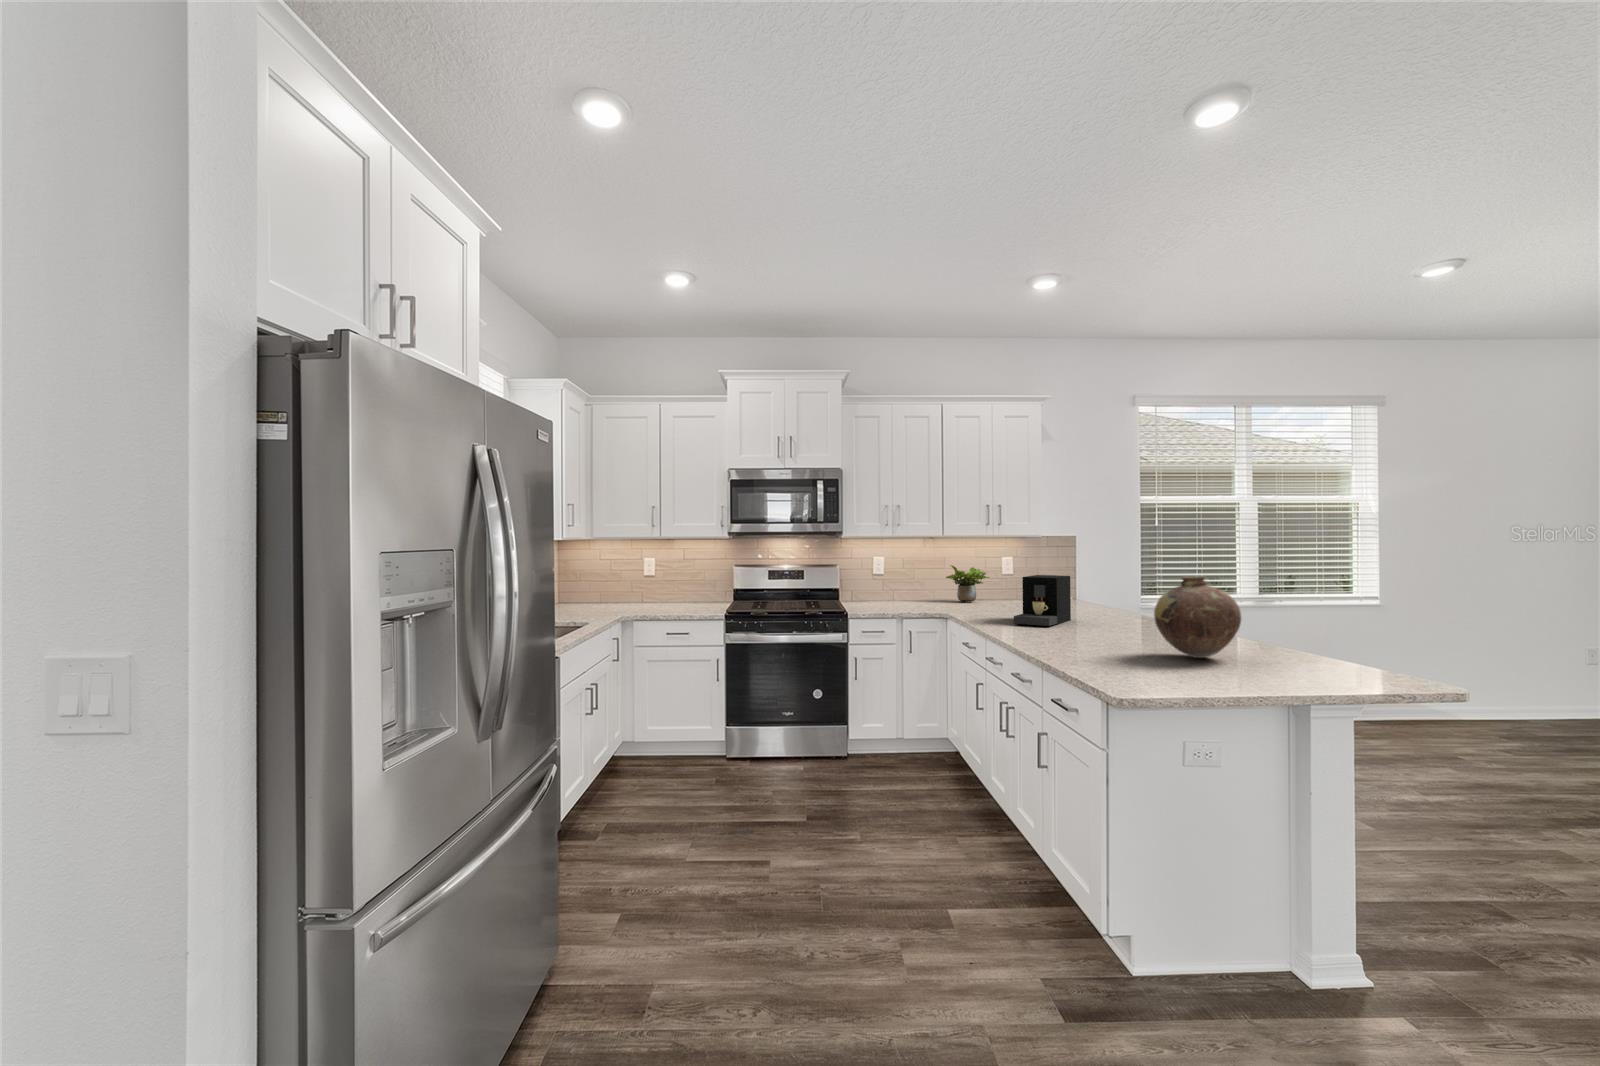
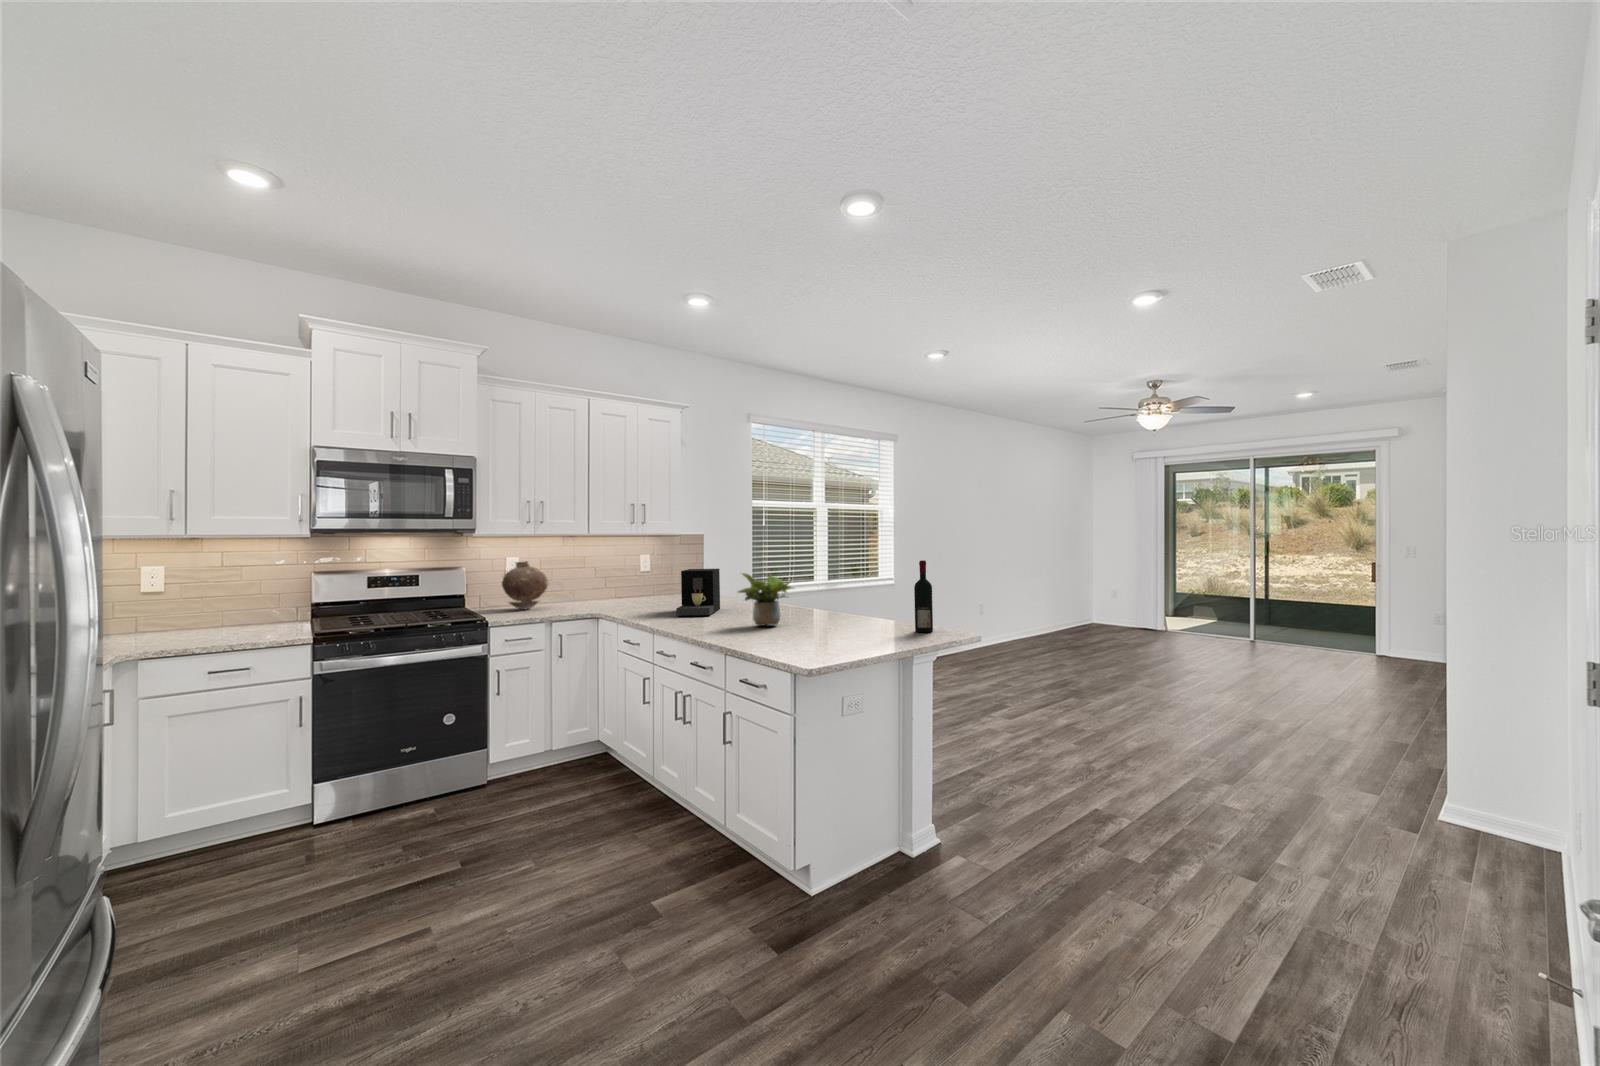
potted plant: present [946,565,989,602] -> present [739,573,792,626]
vase: present [1154,576,1241,658] -> present [502,561,548,610]
wine bottle: none [1287,580,1315,673] -> present [914,560,933,632]

